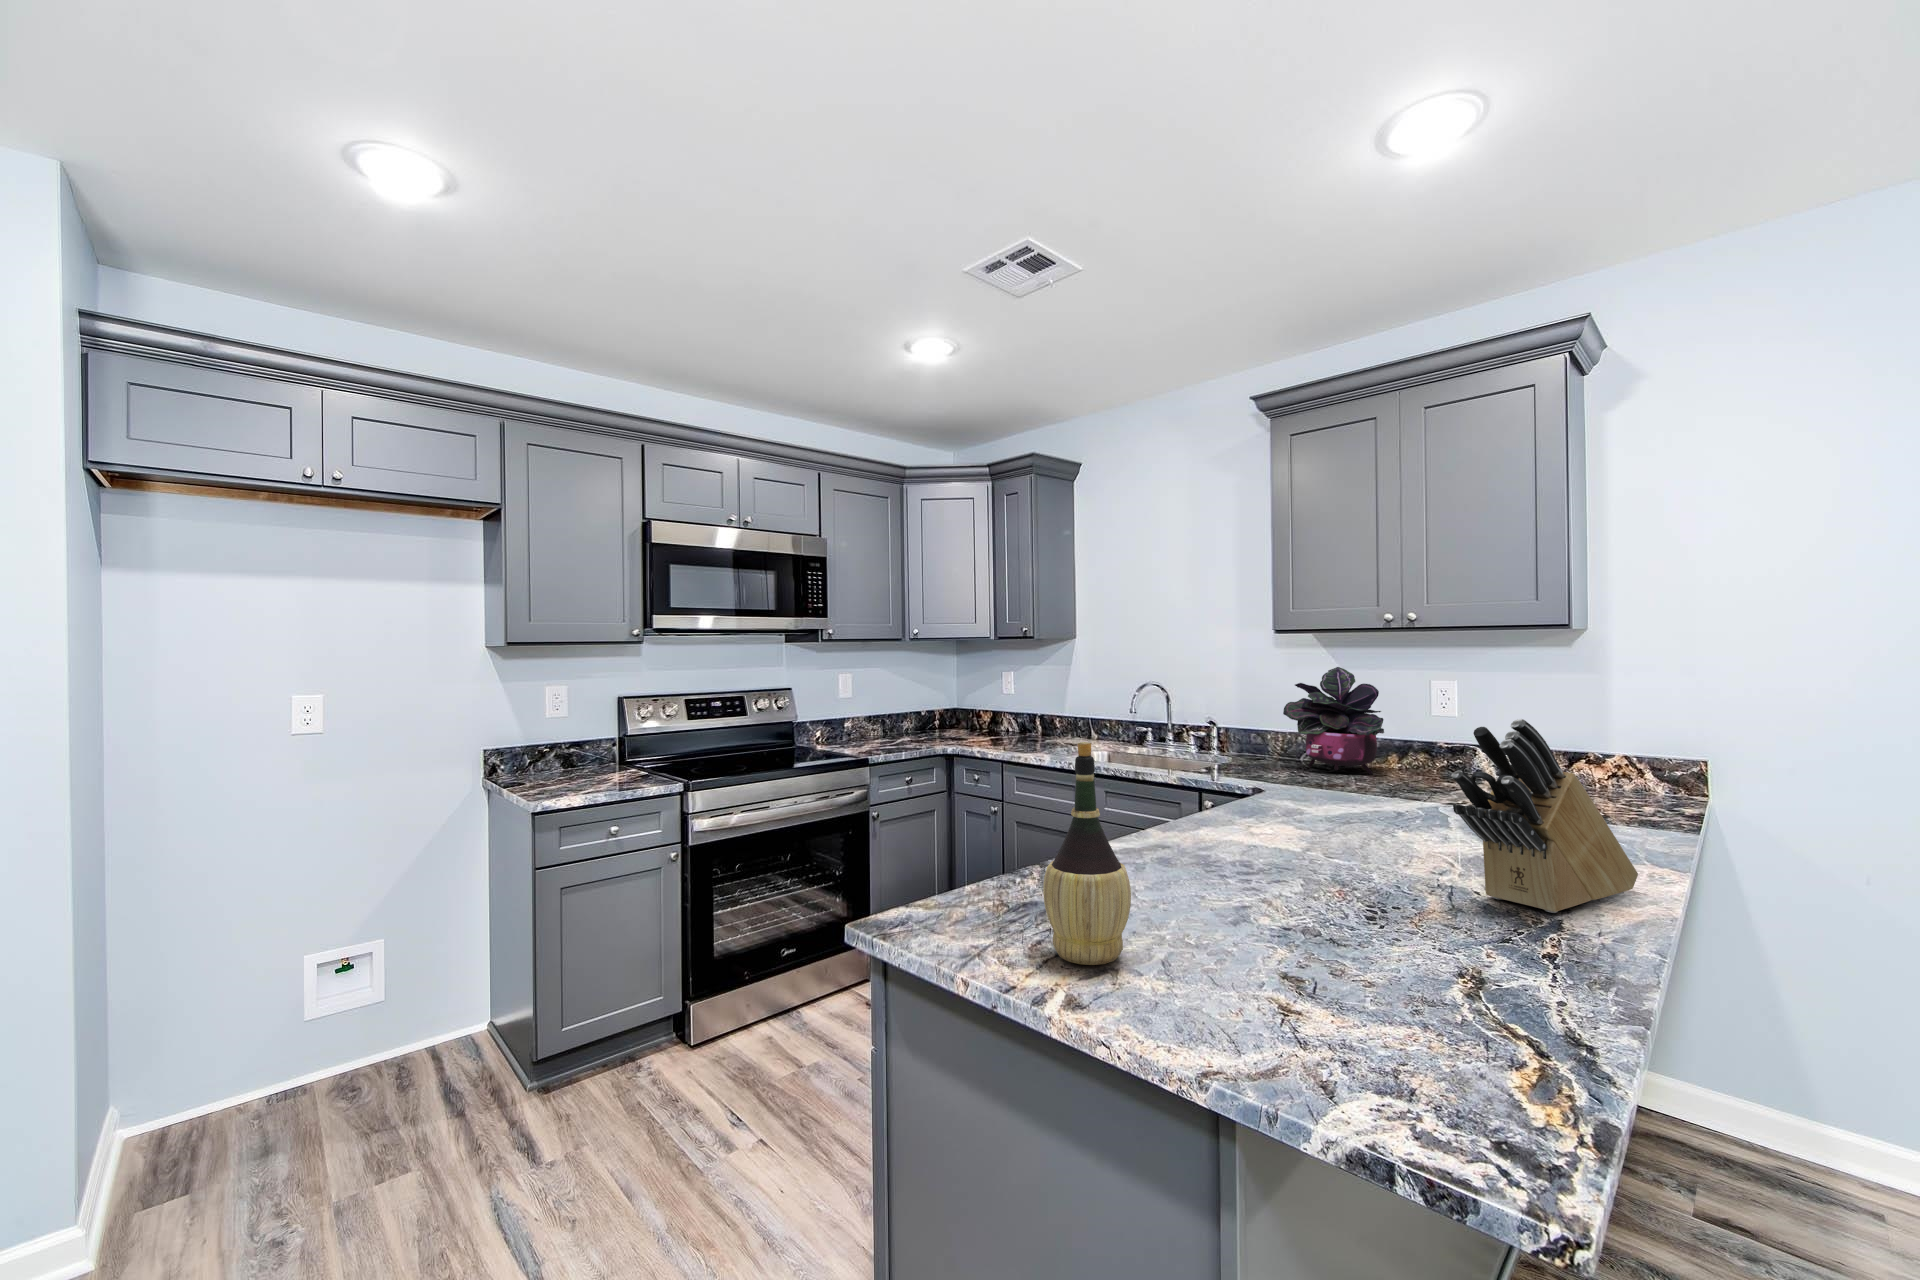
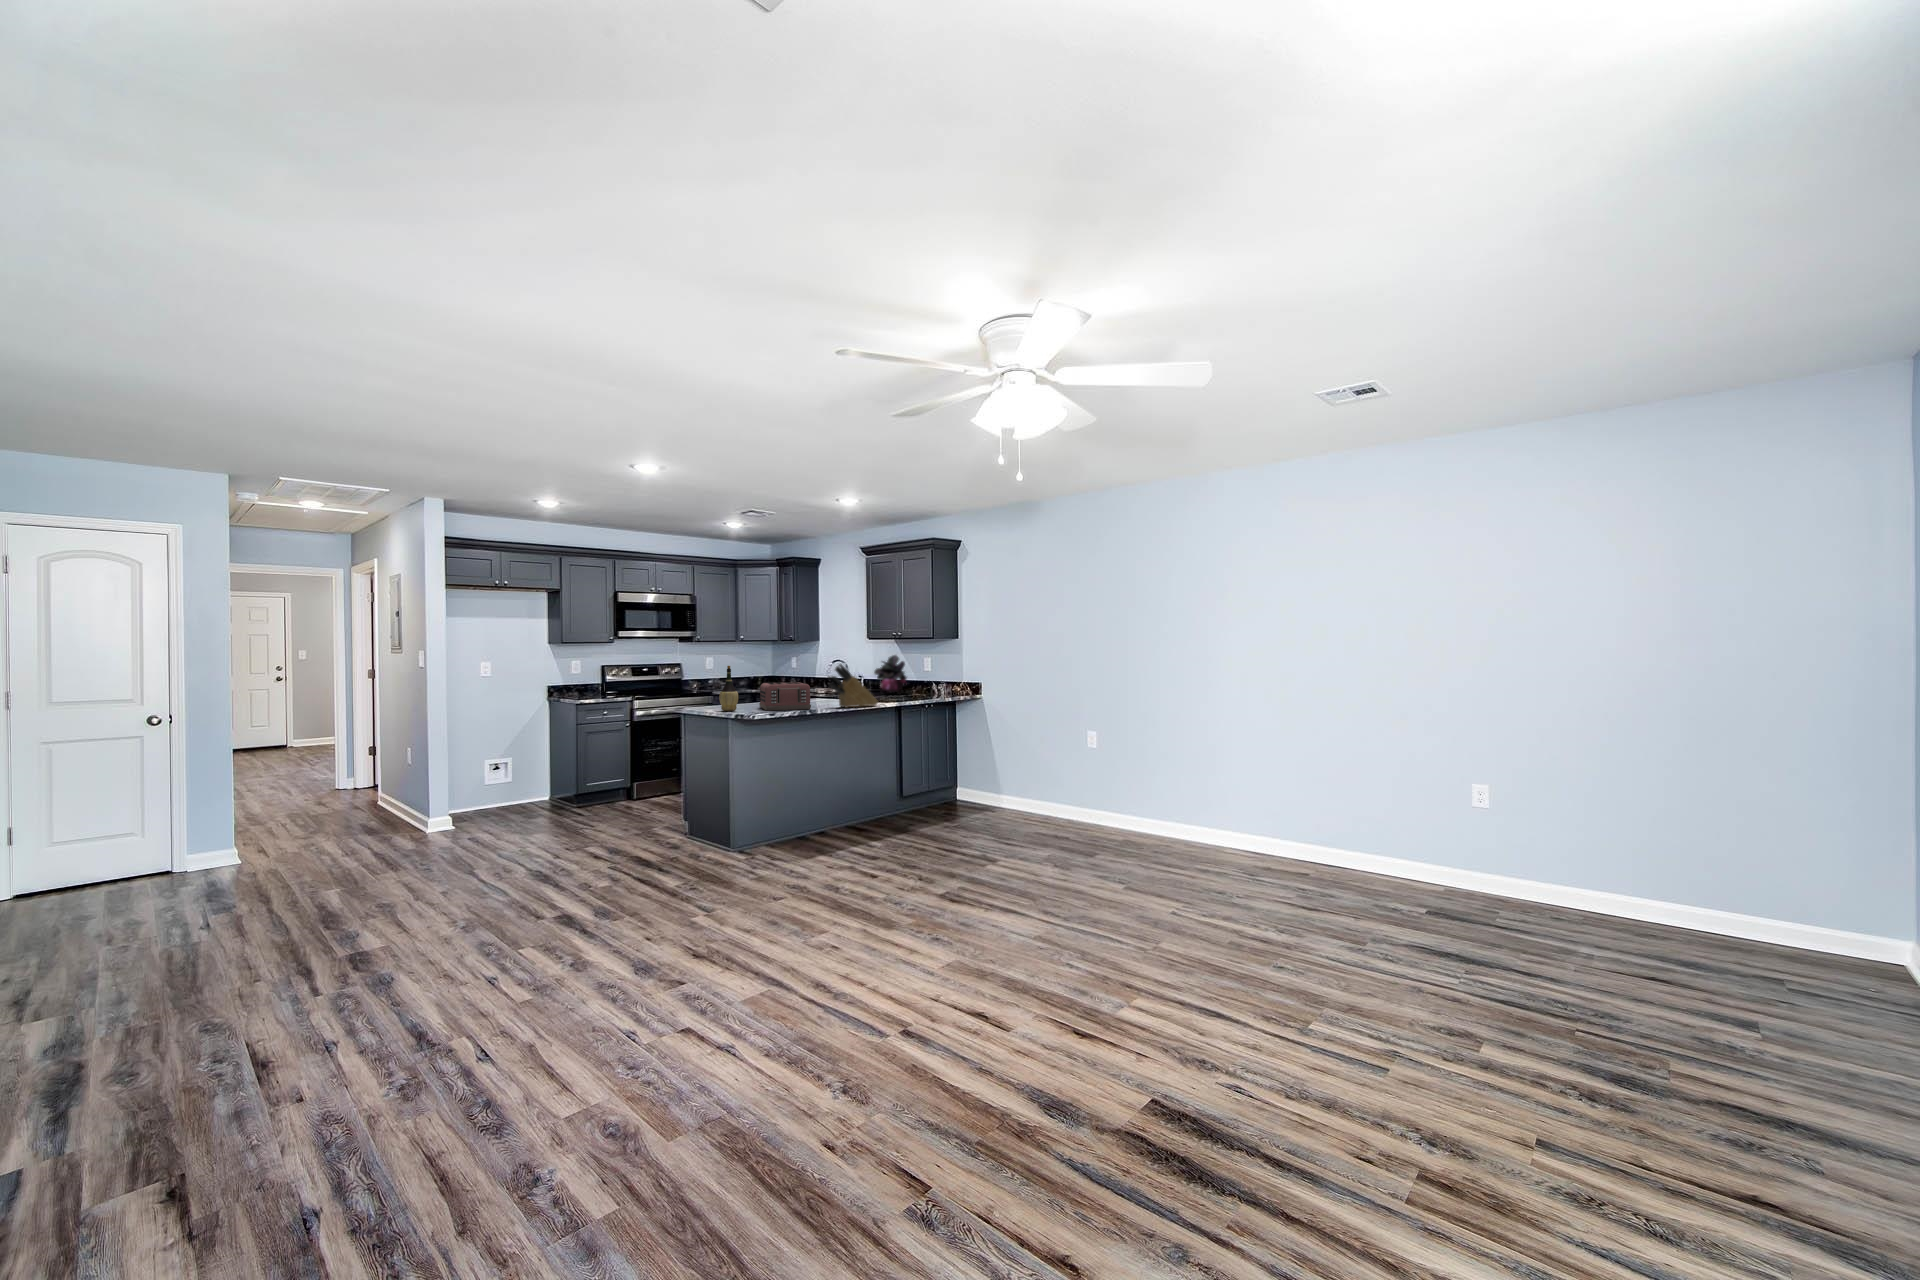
toaster: none [1151,788,1438,957] -> present [759,682,811,711]

